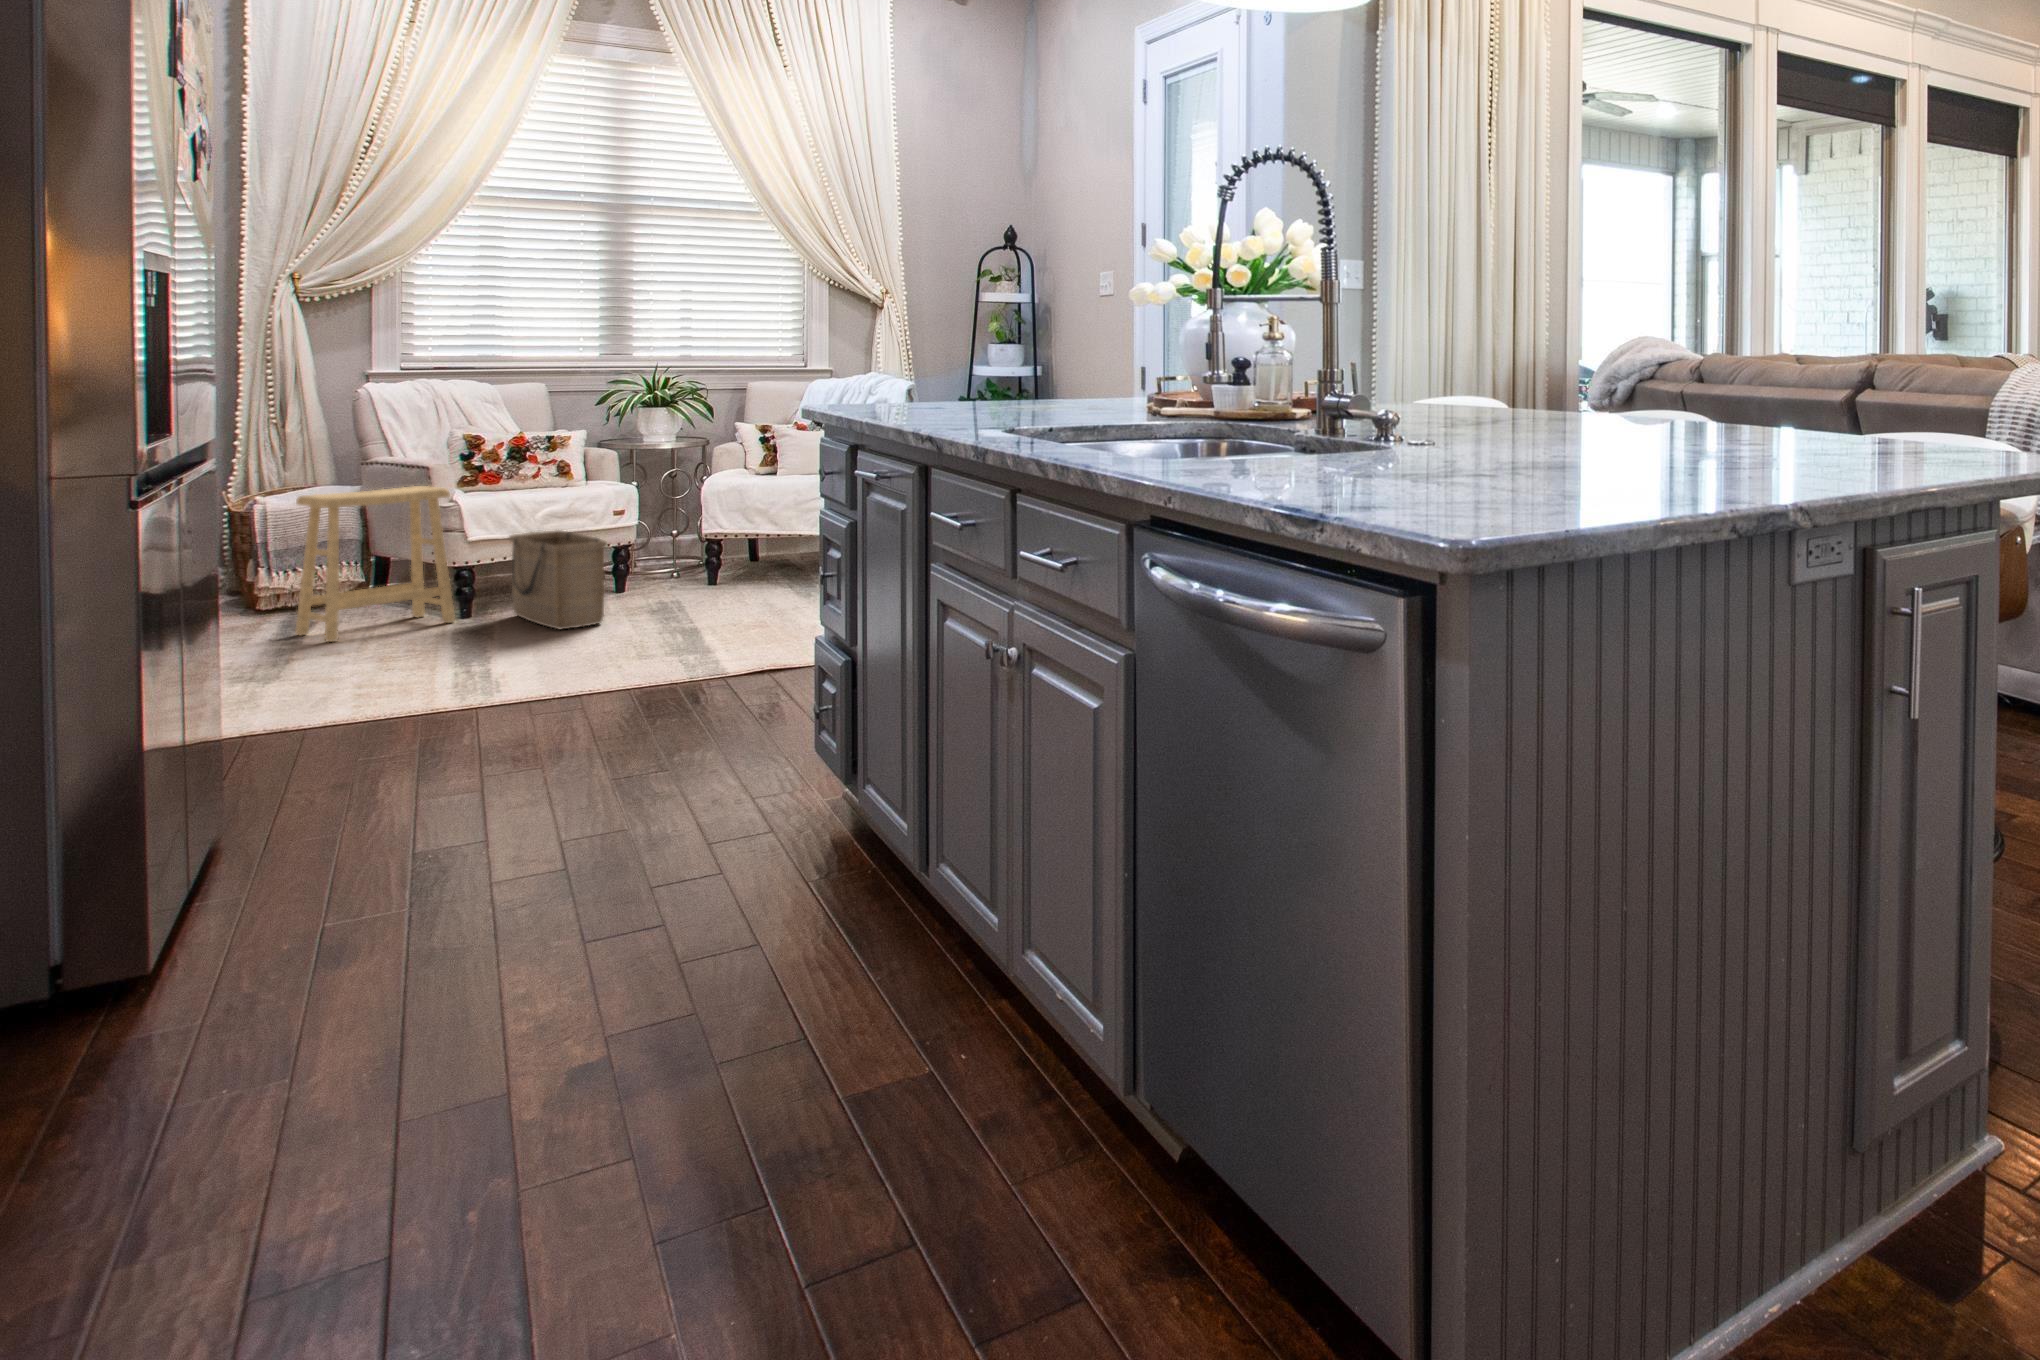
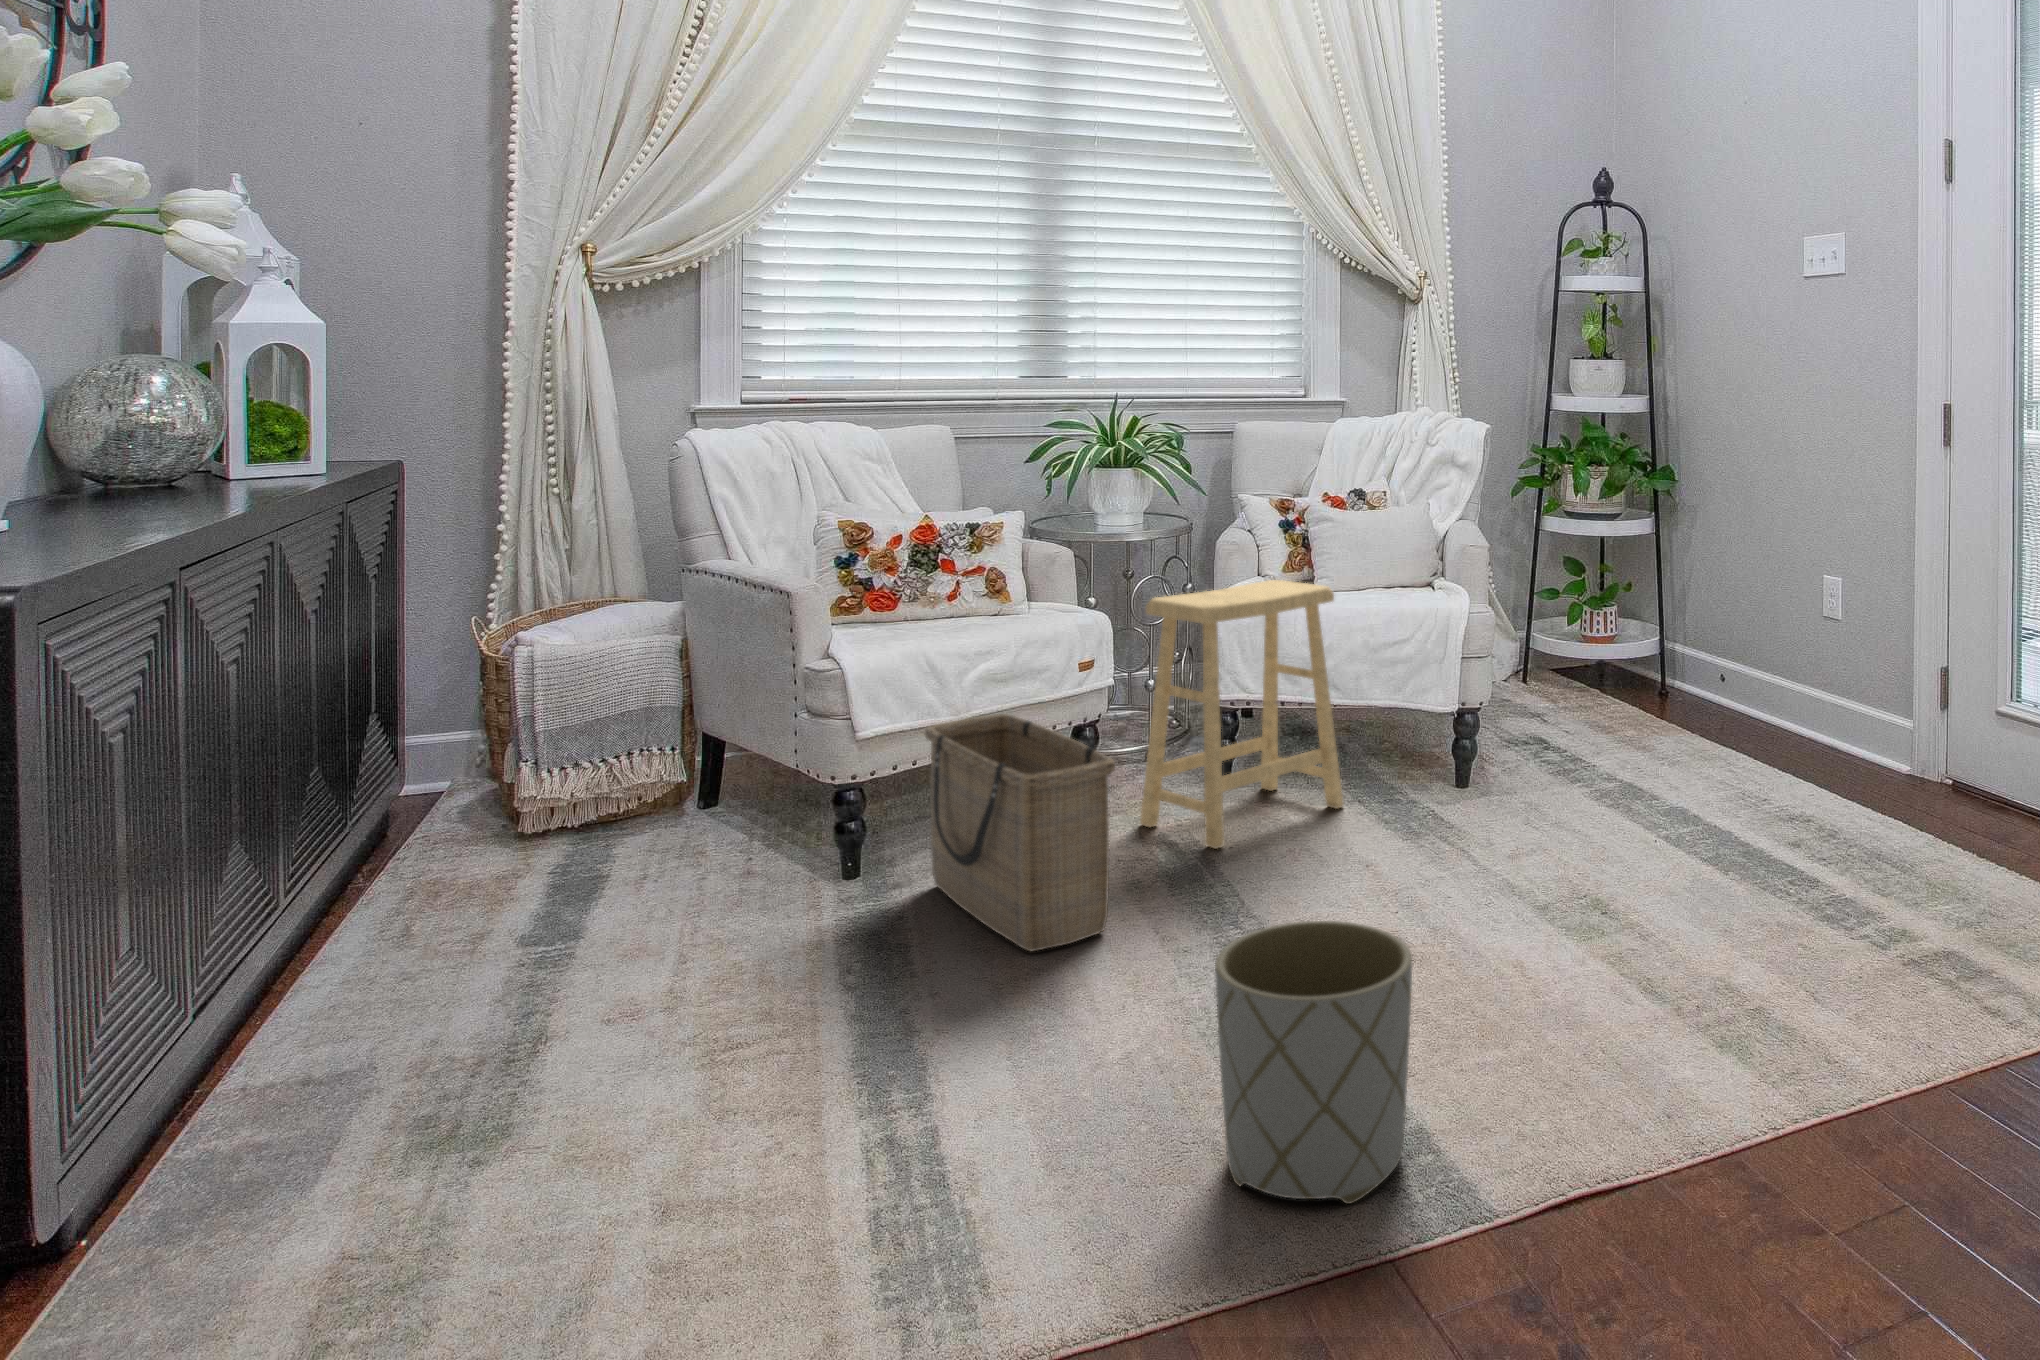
footstool: present [295,486,455,642] -> present [1140,580,1344,849]
planter: none [612,580,701,671] -> present [1215,921,1412,1204]

